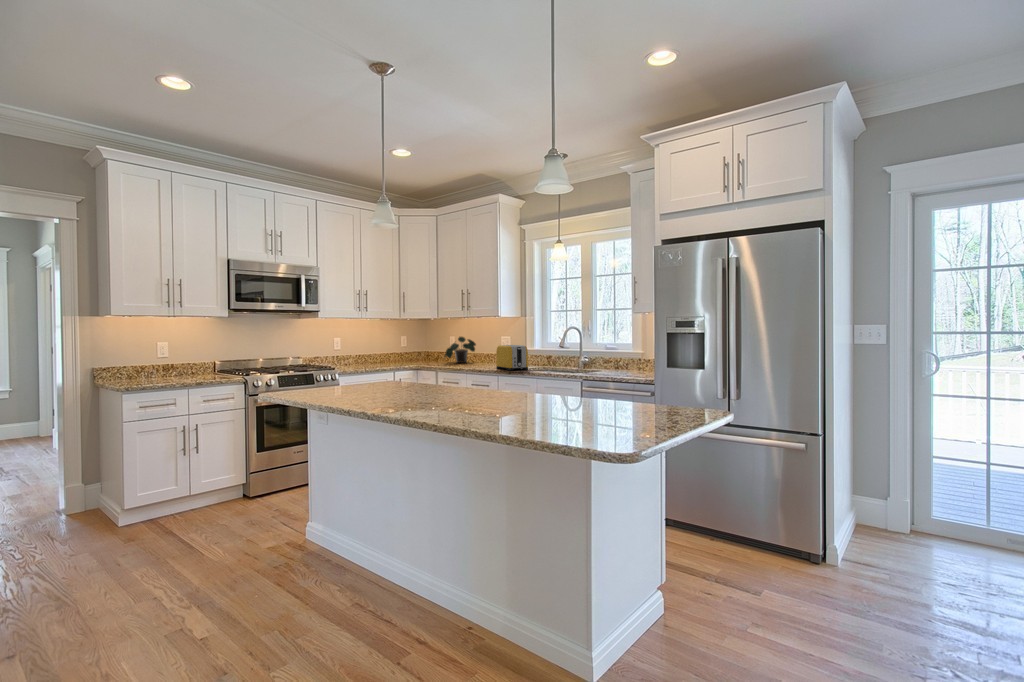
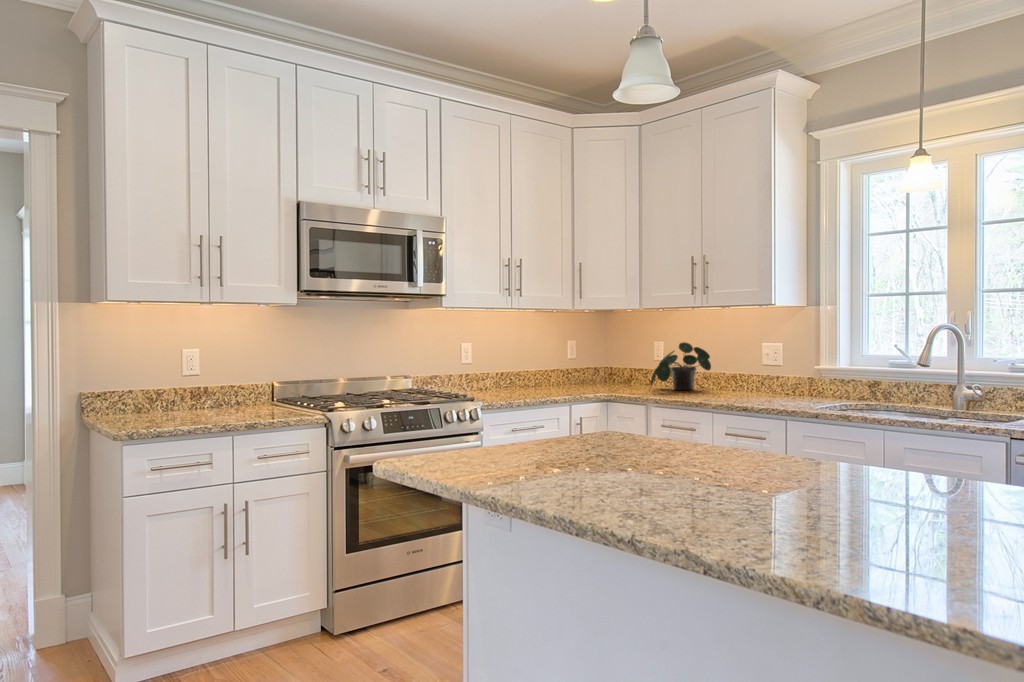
toaster: present [496,345,528,370] -> none [774,360,847,411]

